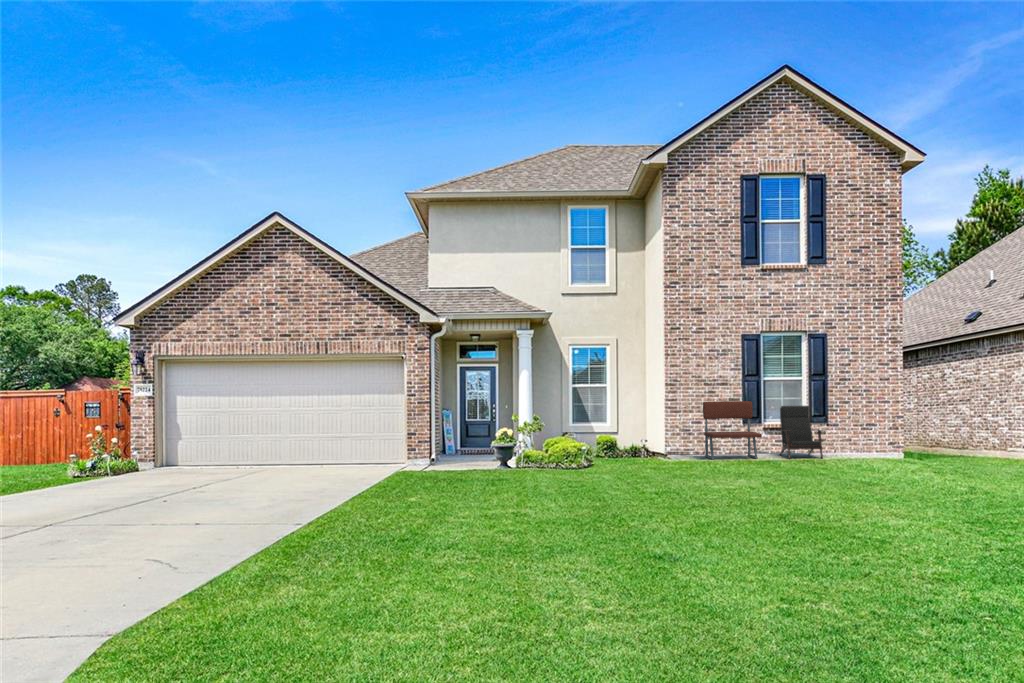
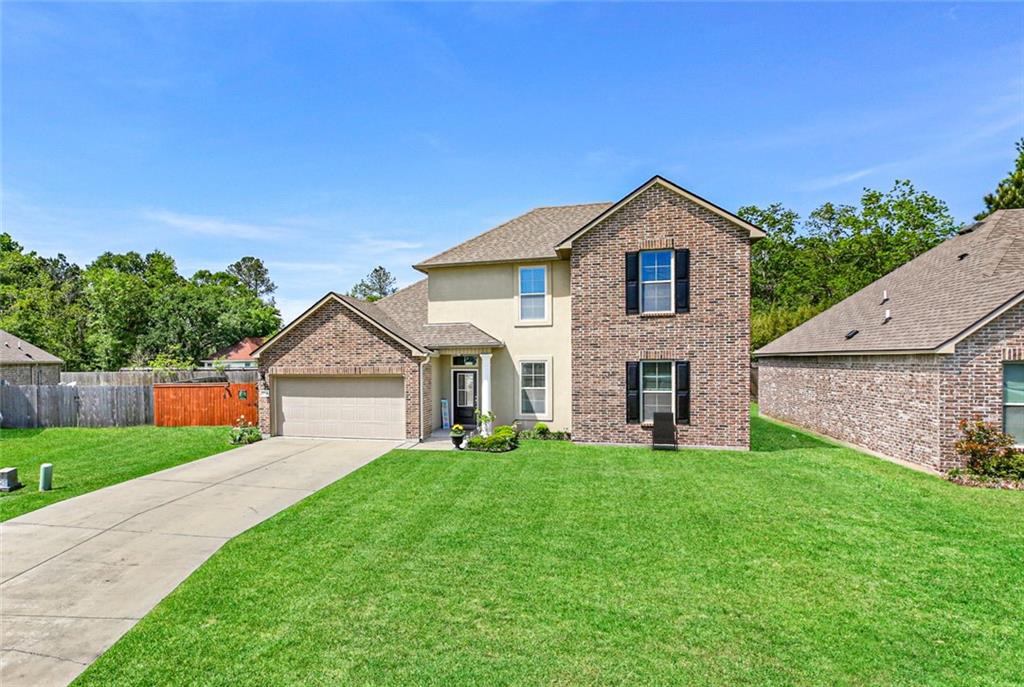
bench: present [703,401,762,460] -> none [597,408,633,449]

